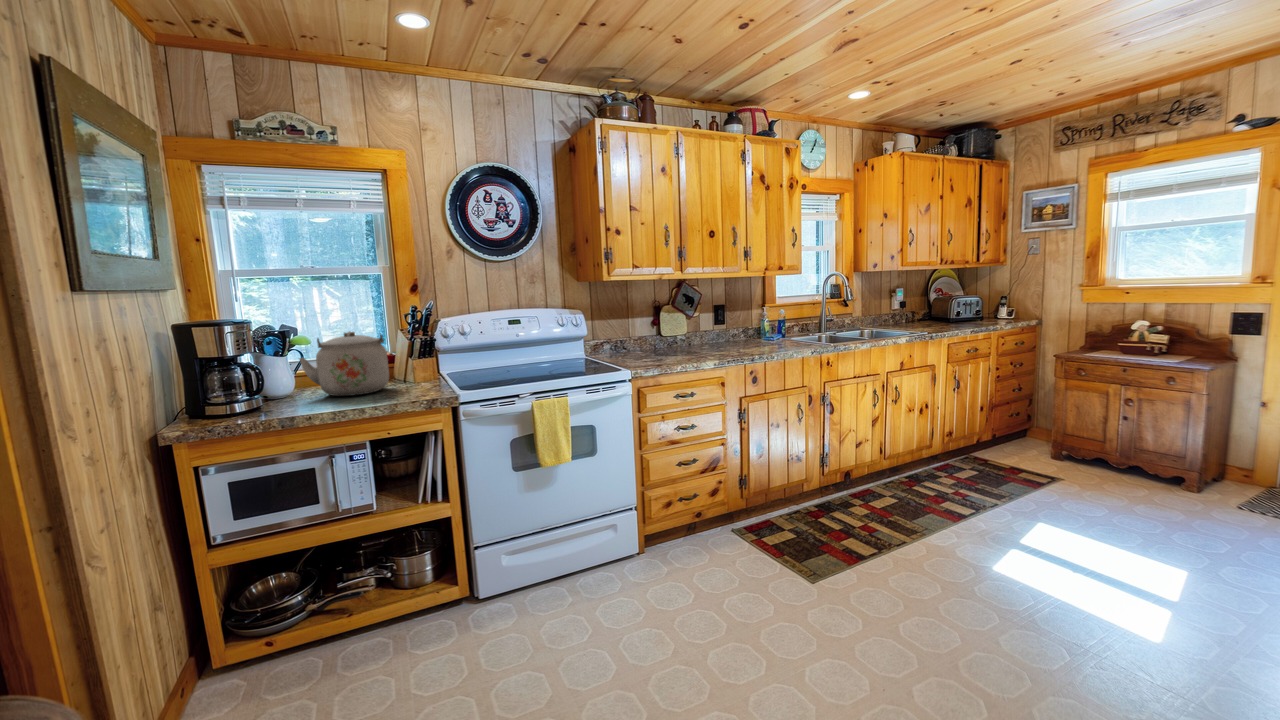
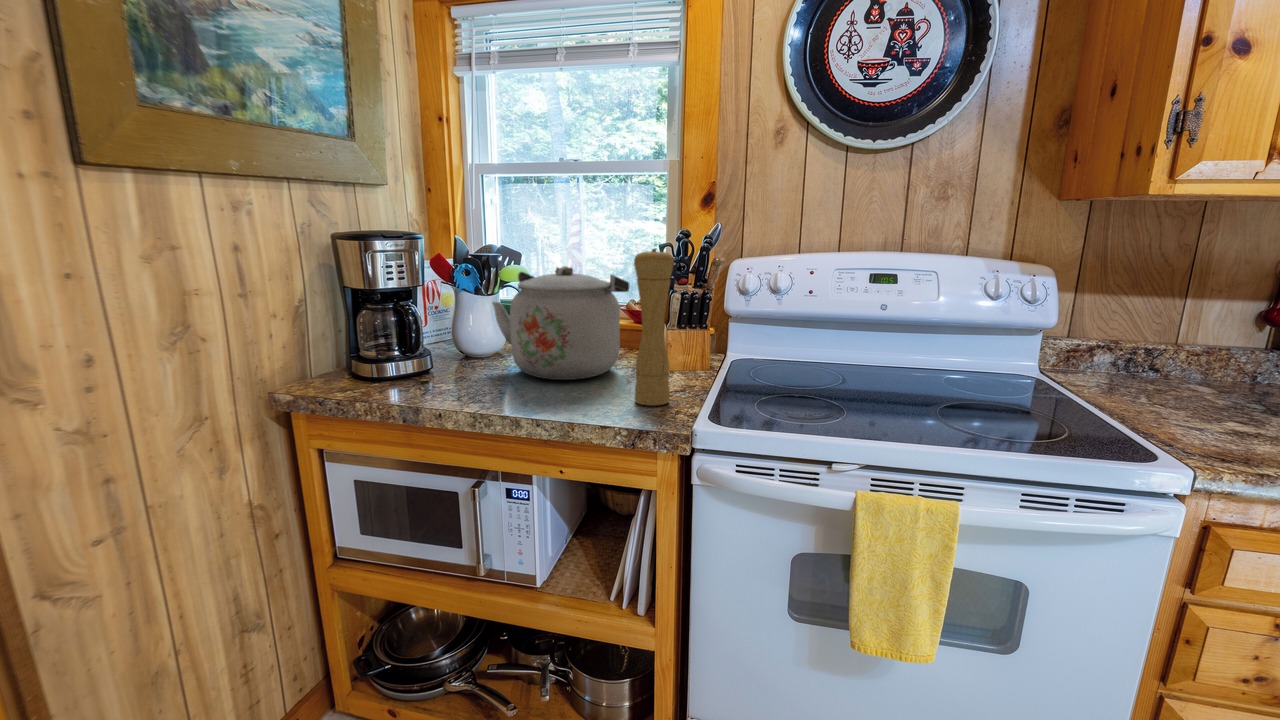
pepper mill: none [408,316,435,393] -> present [634,249,674,406]

